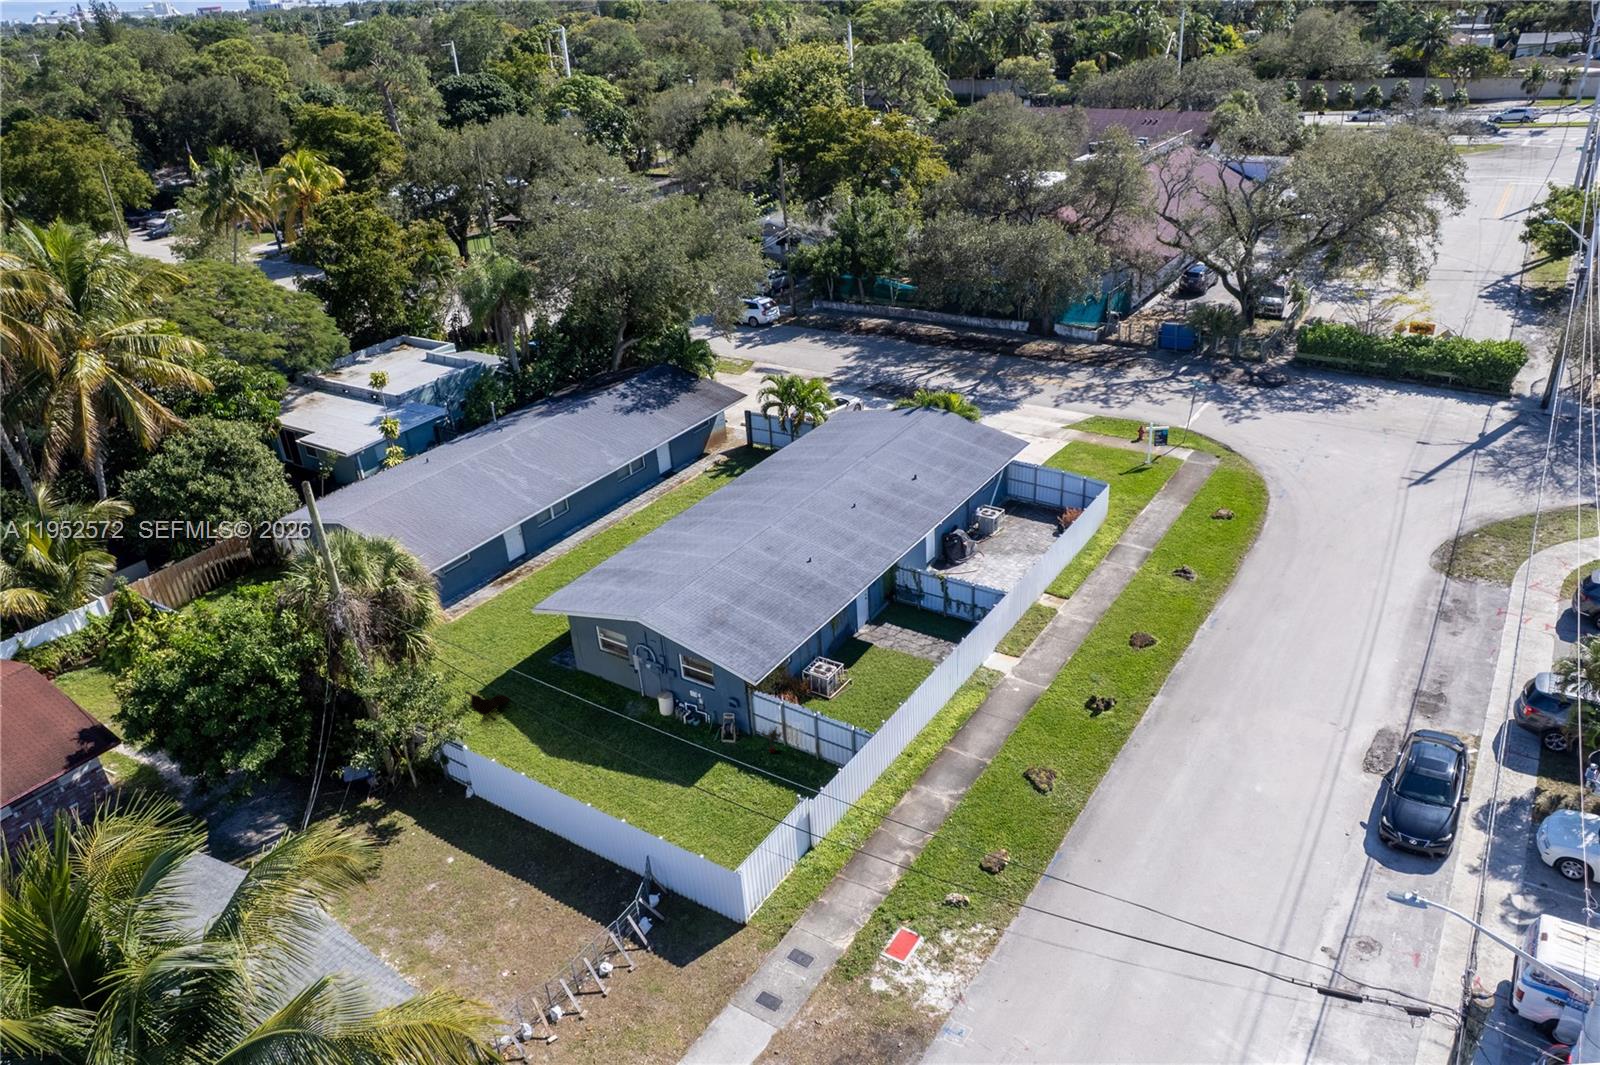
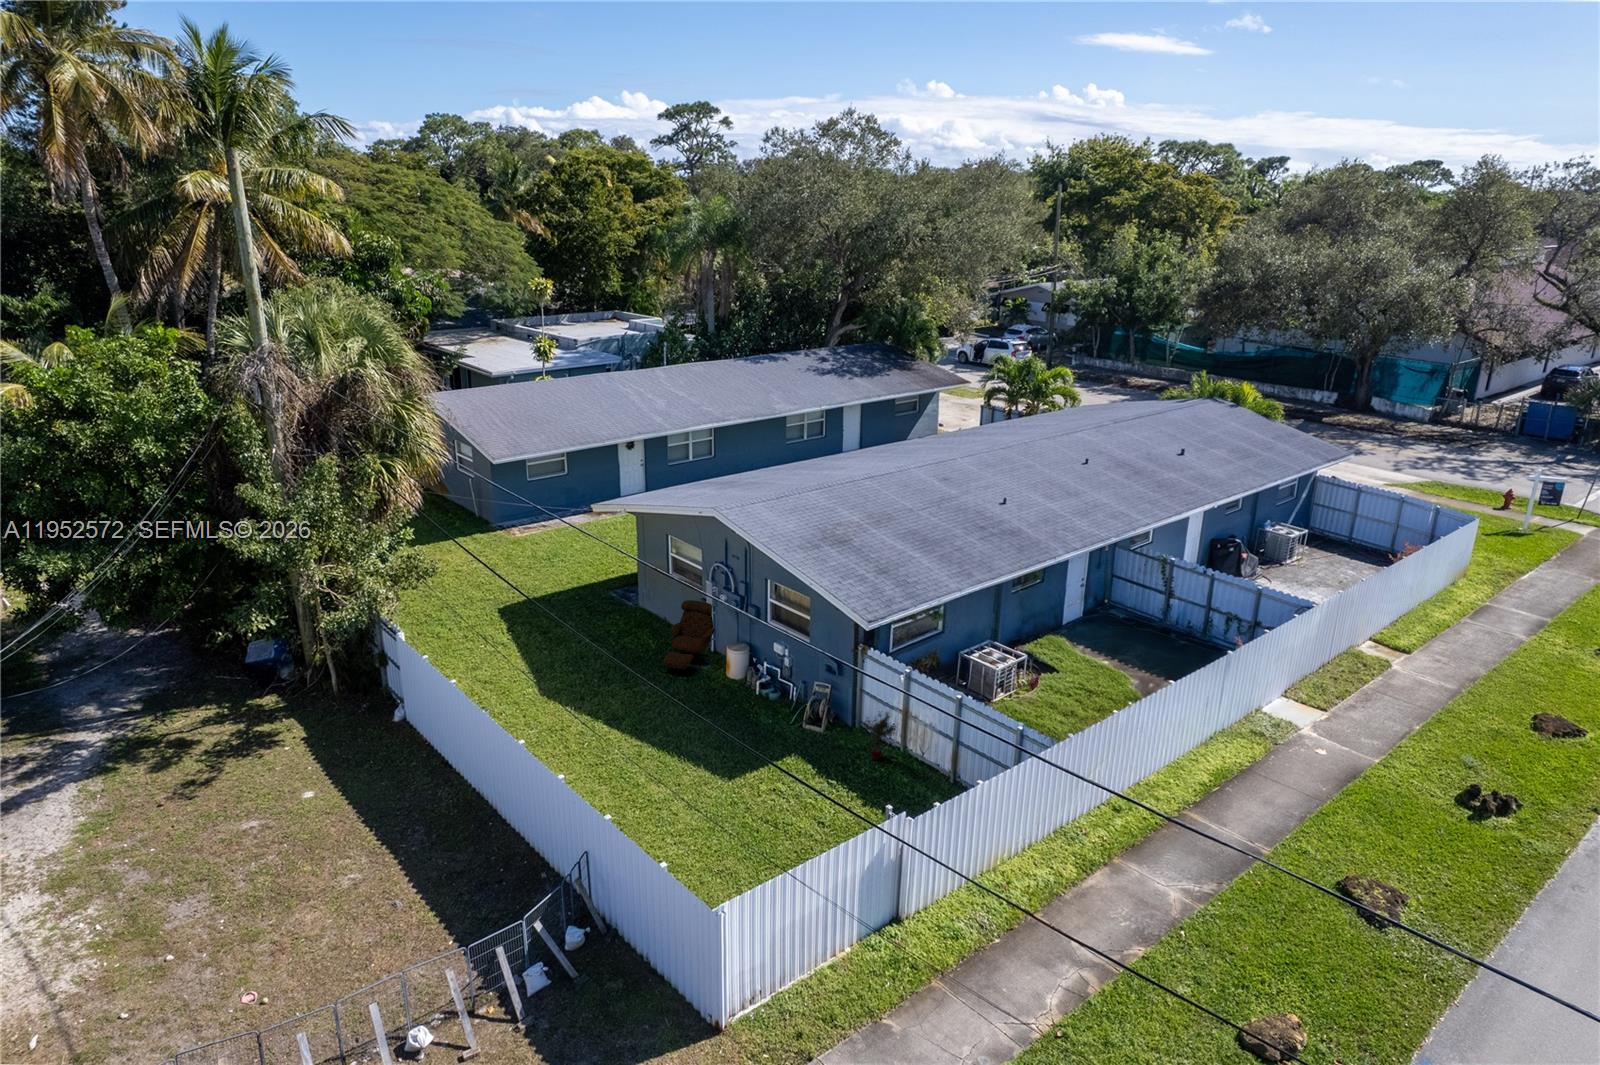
lounge chair: present [465,691,510,717] -> present [663,600,715,676]

